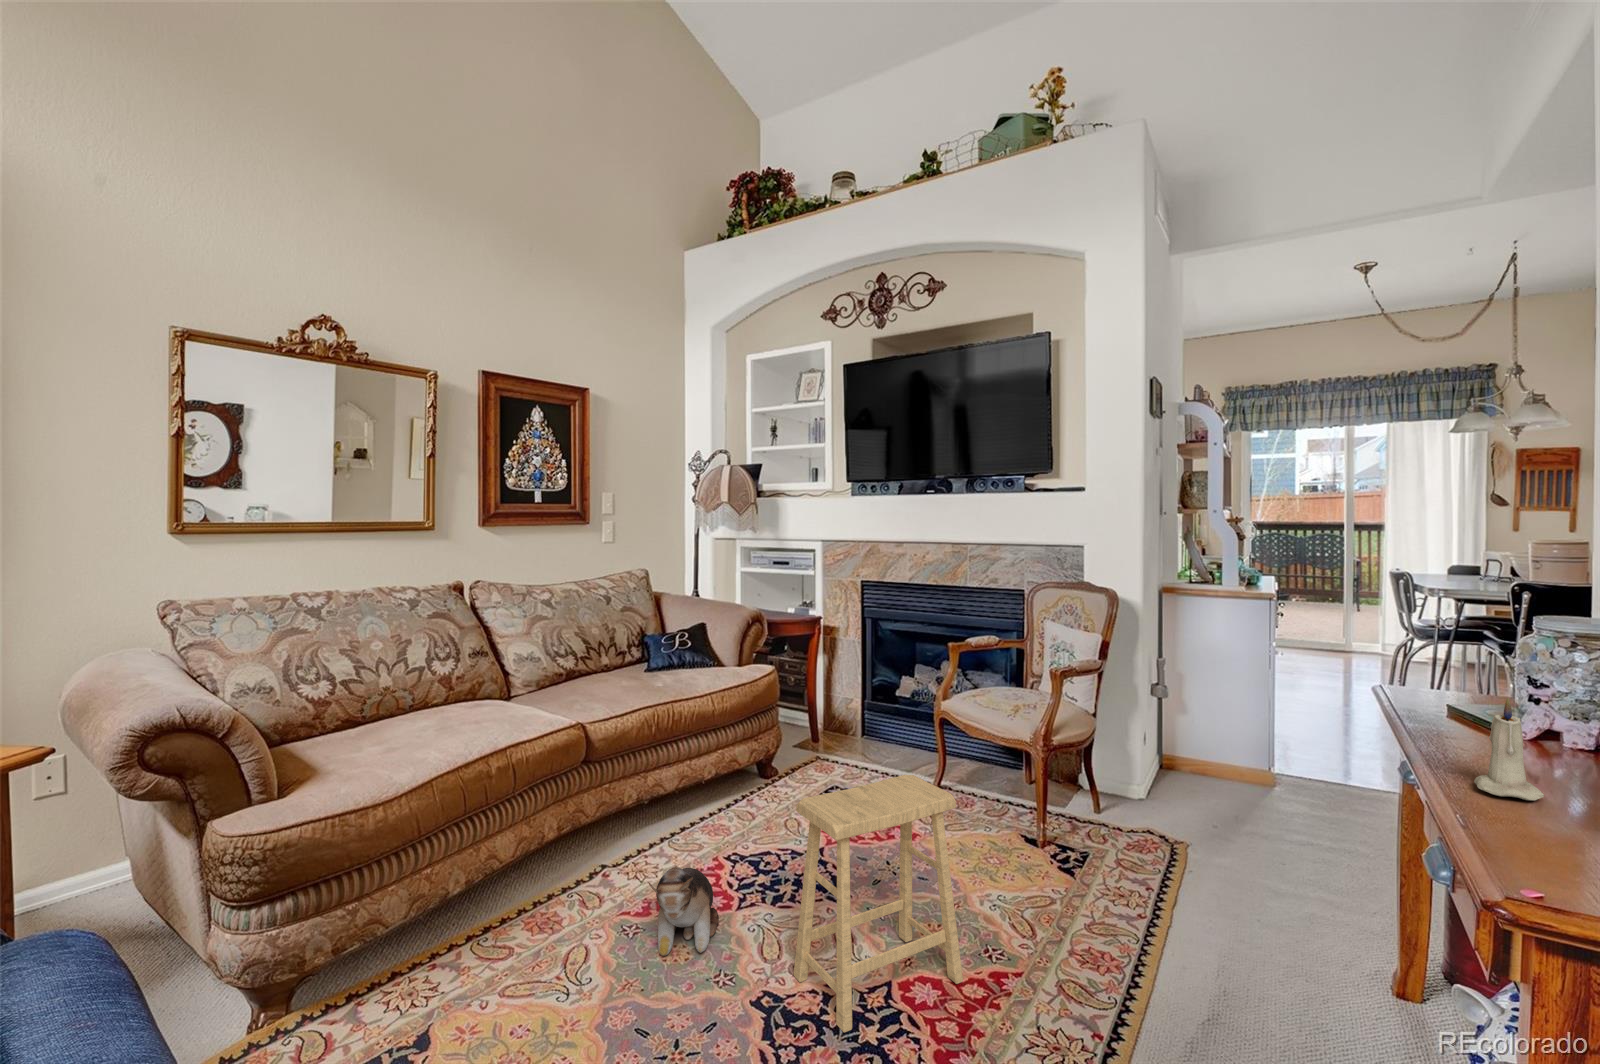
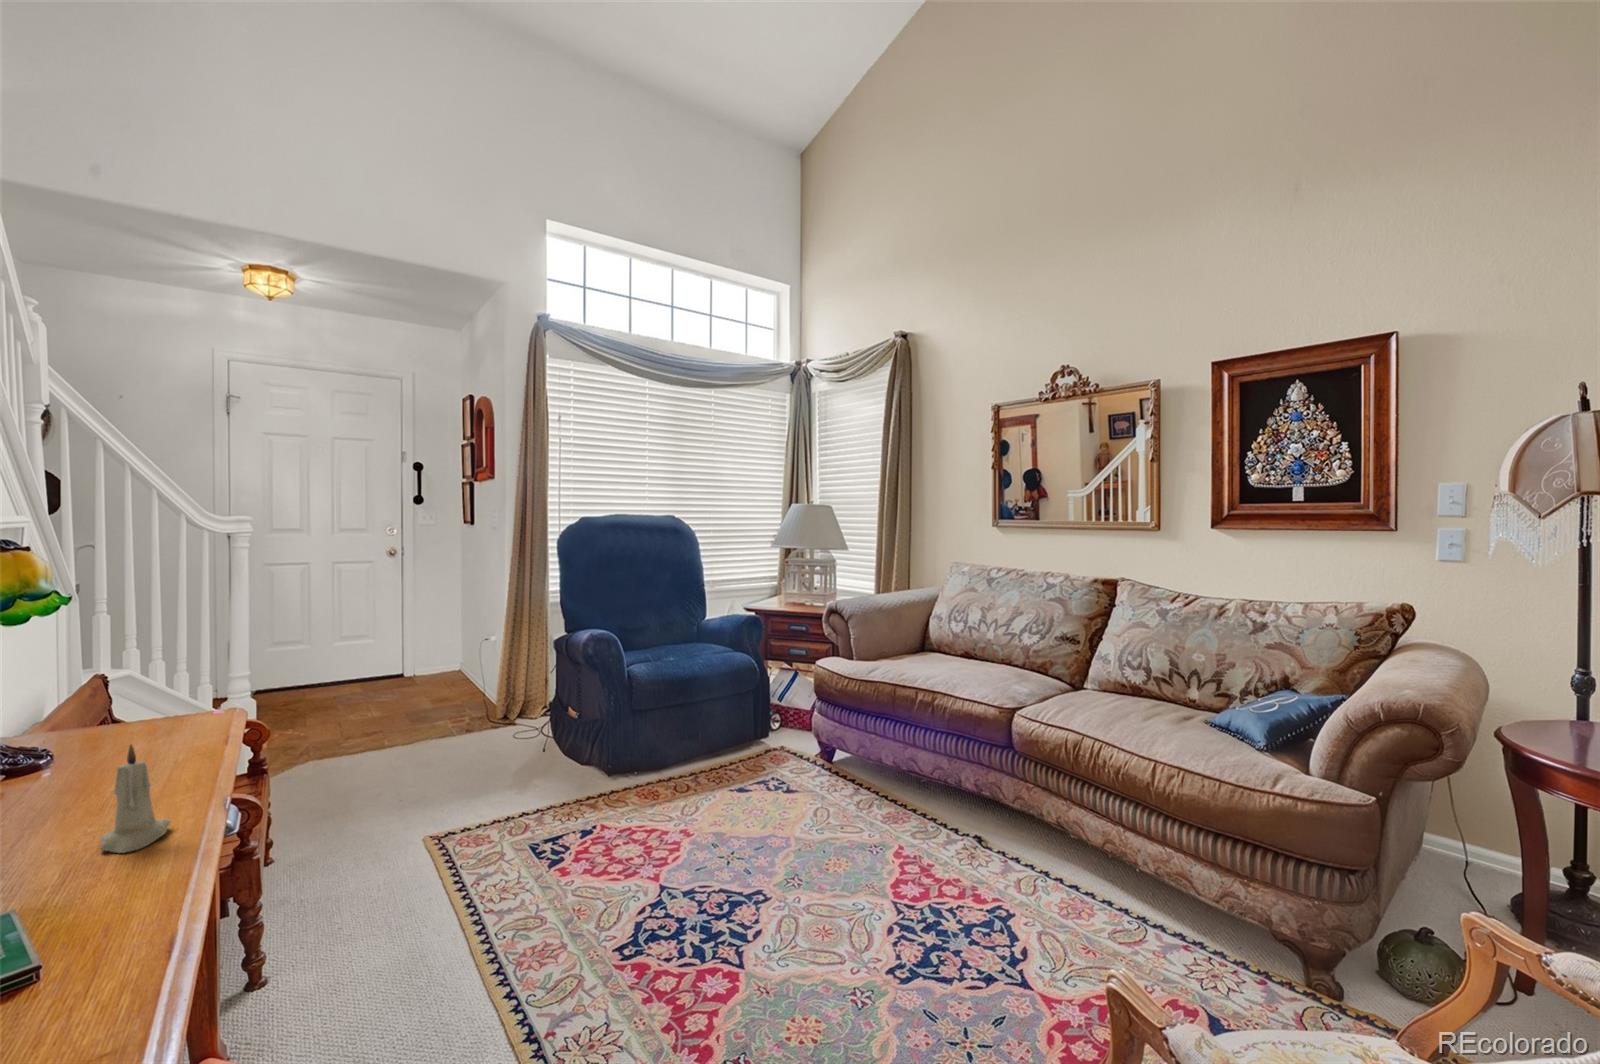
footstool: present [794,775,963,1033] -> none [701,763,806,1018]
plush toy: present [648,866,719,956] -> none [794,781,923,879]

